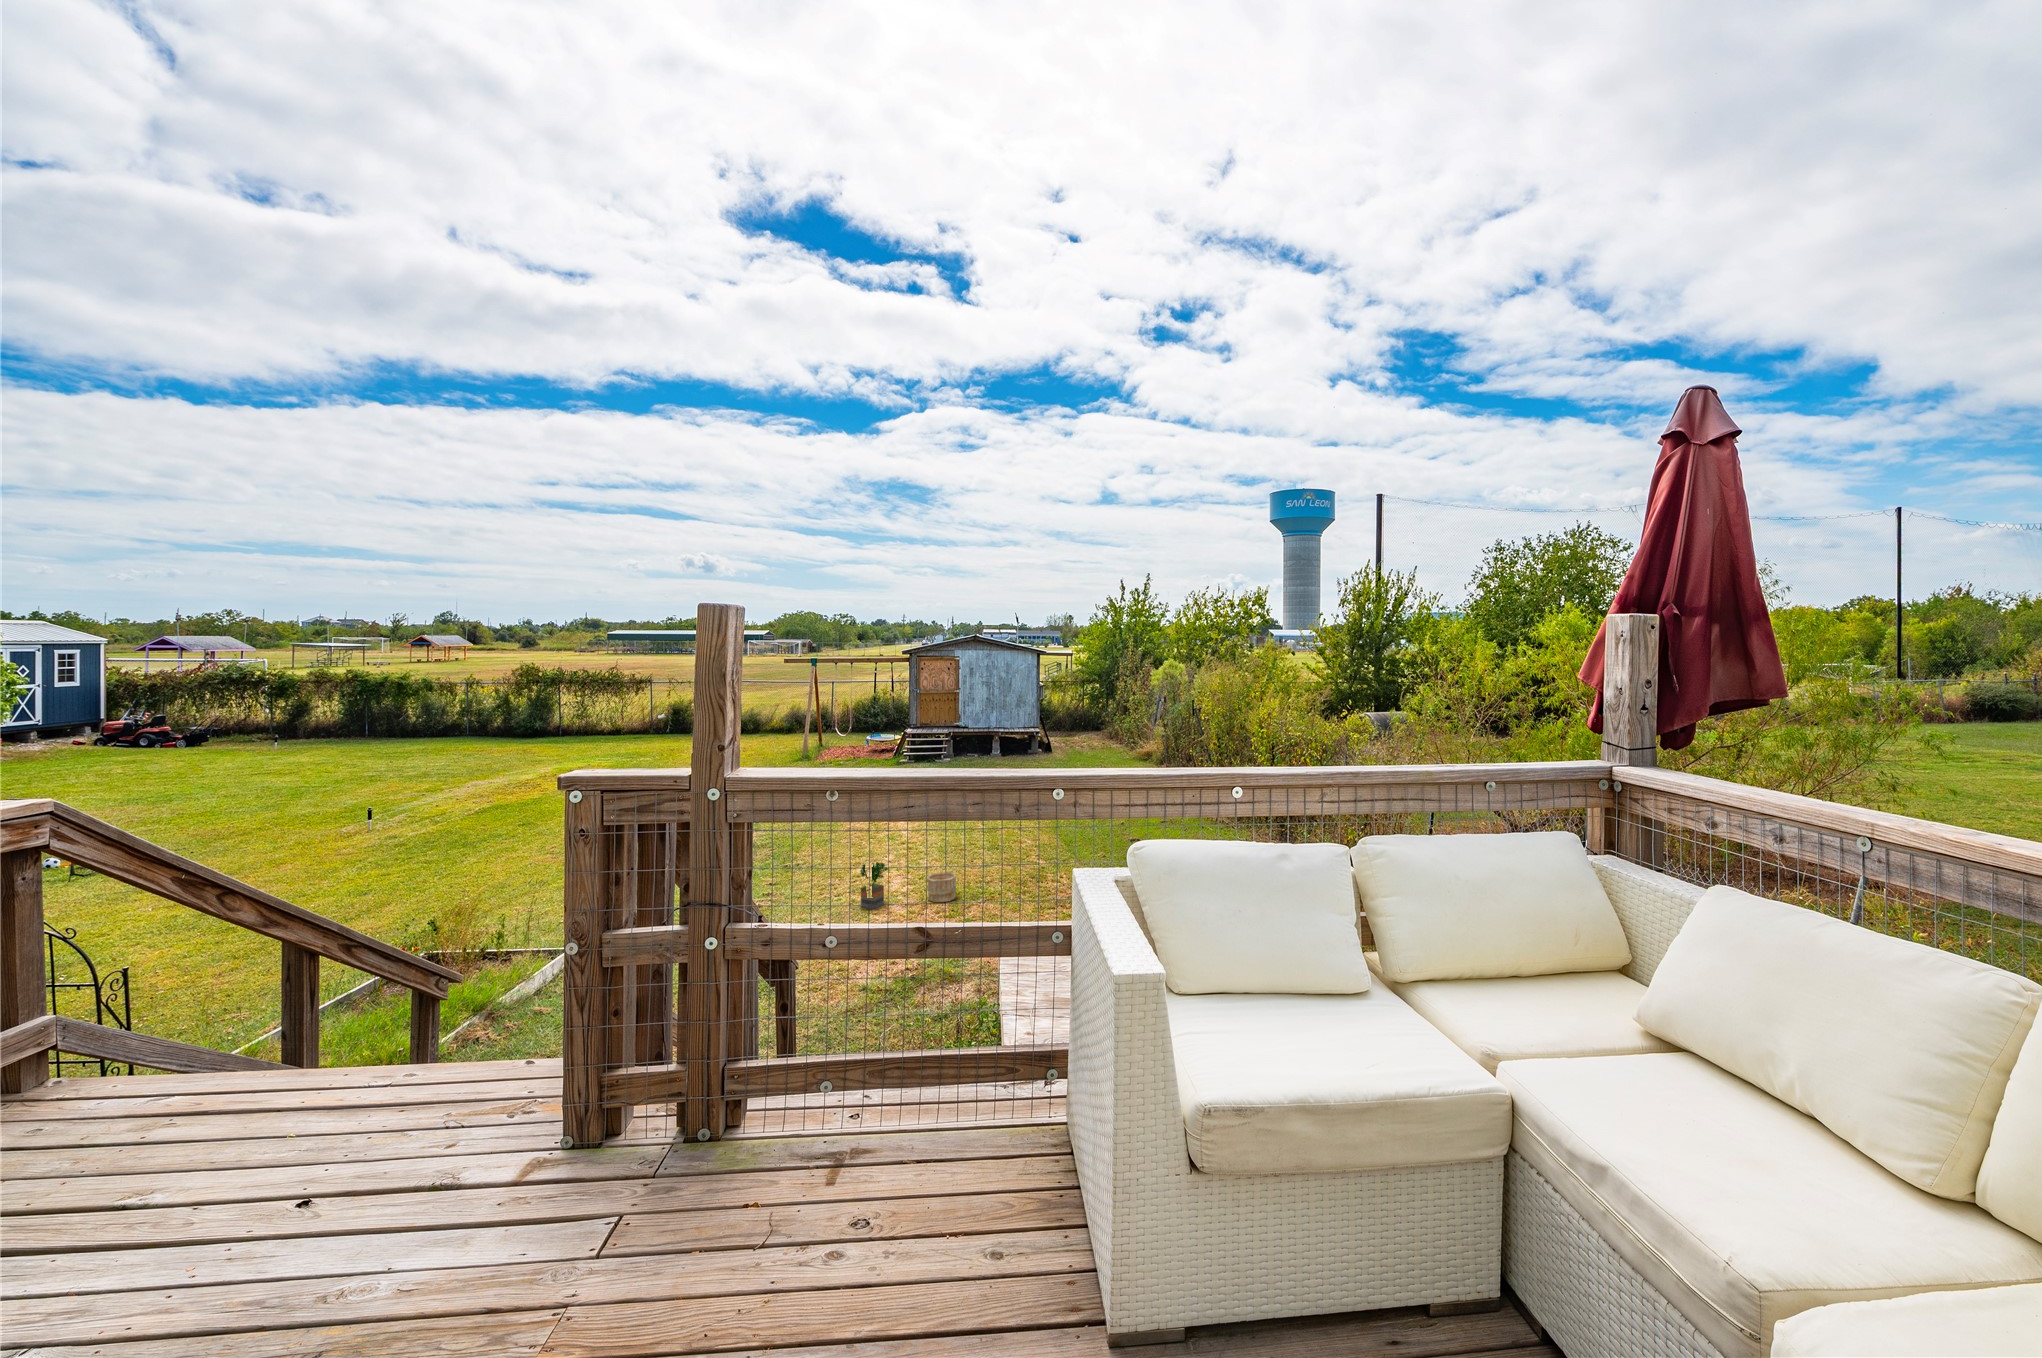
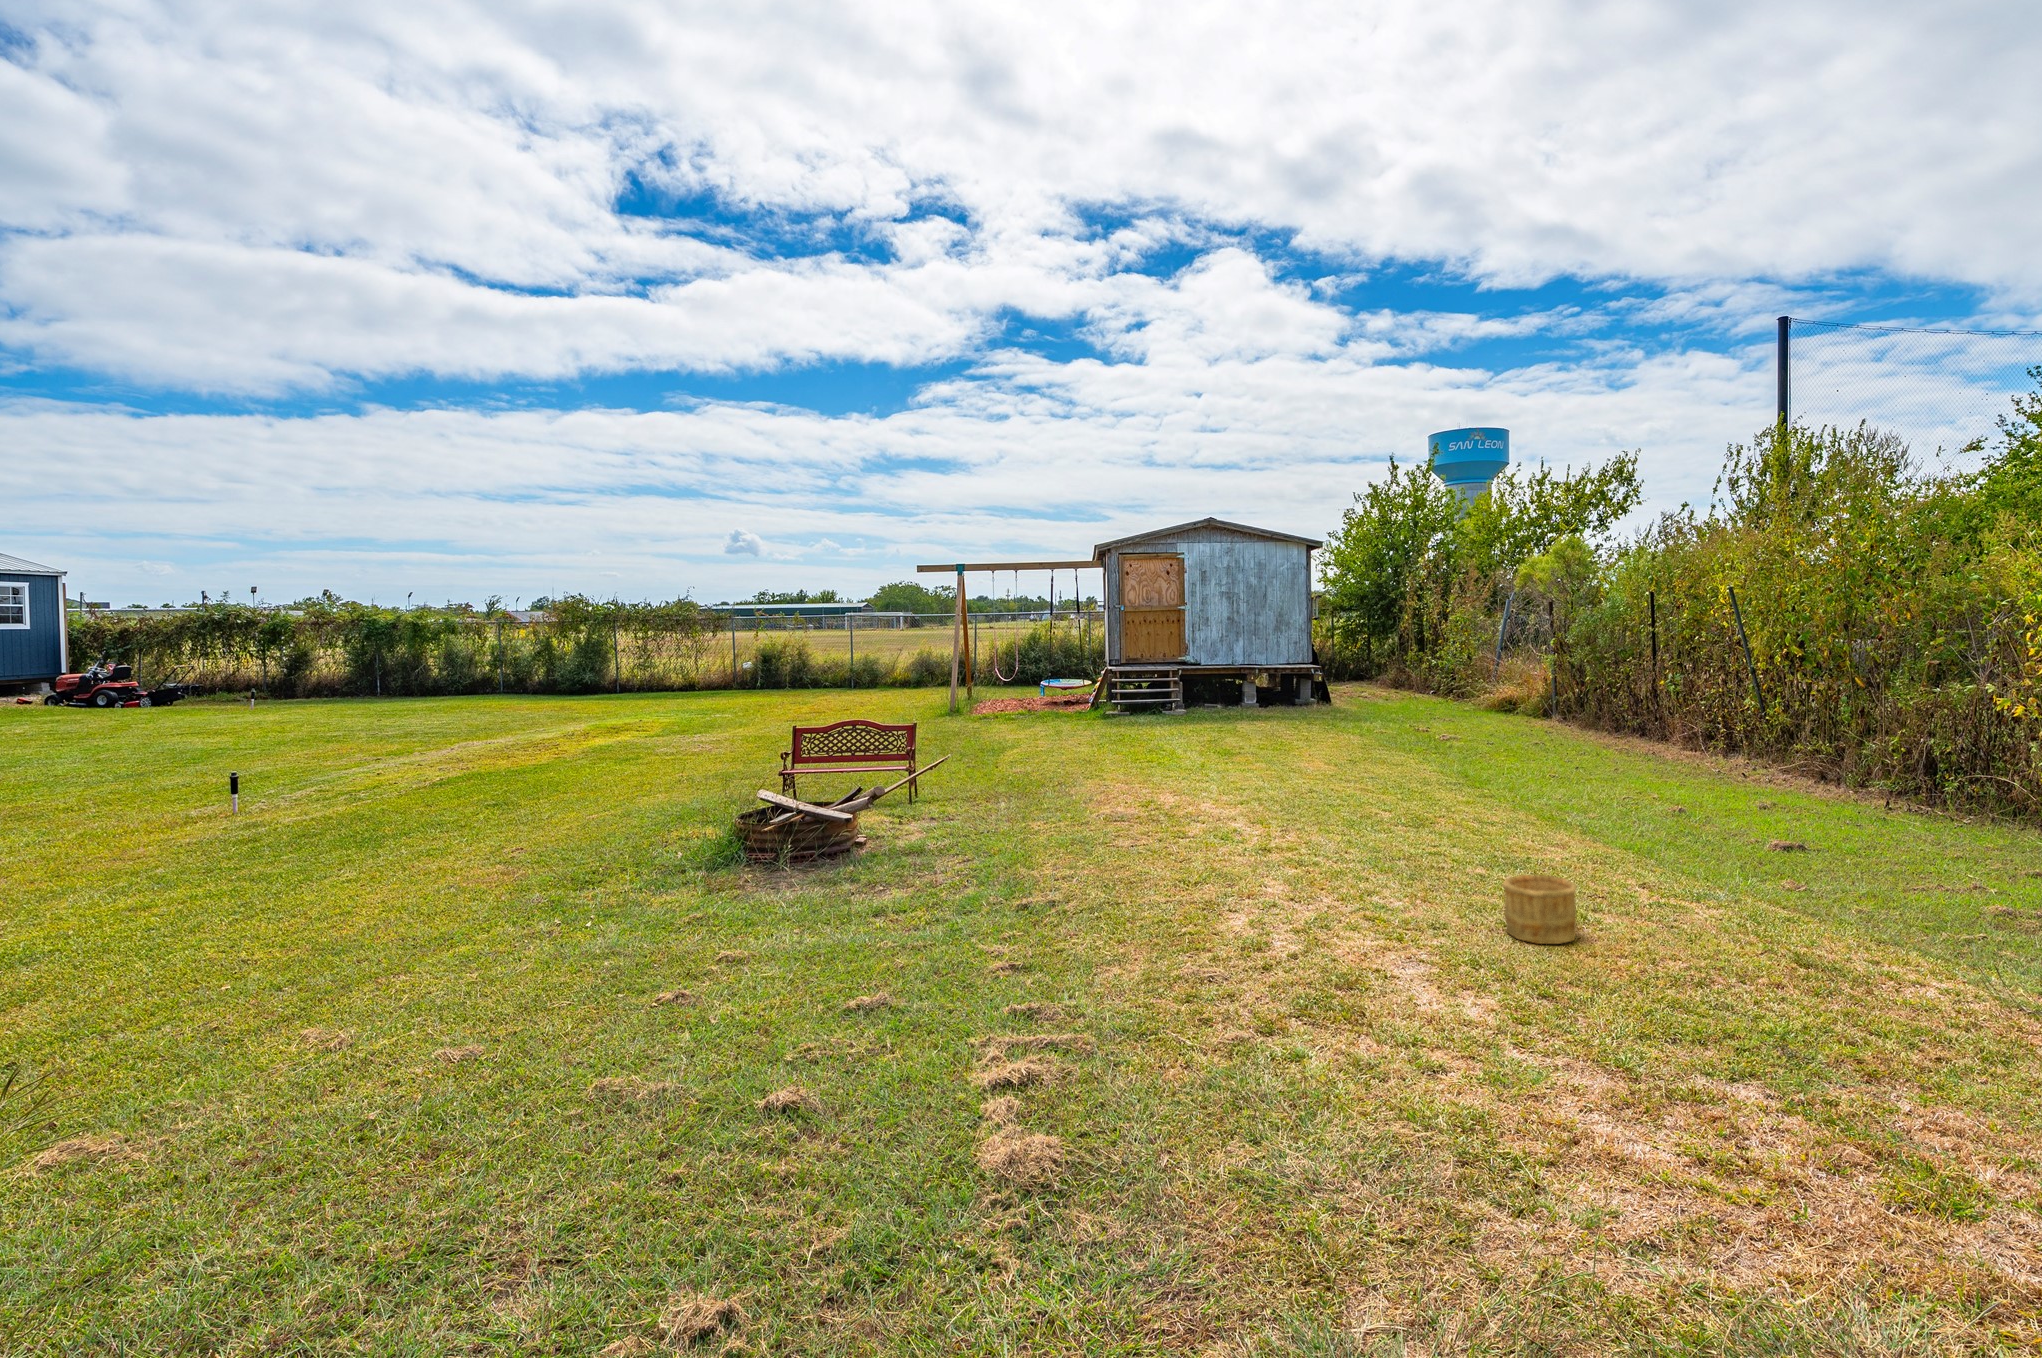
potted tree: present [861,862,888,909] -> none [1365,847,1435,959]

